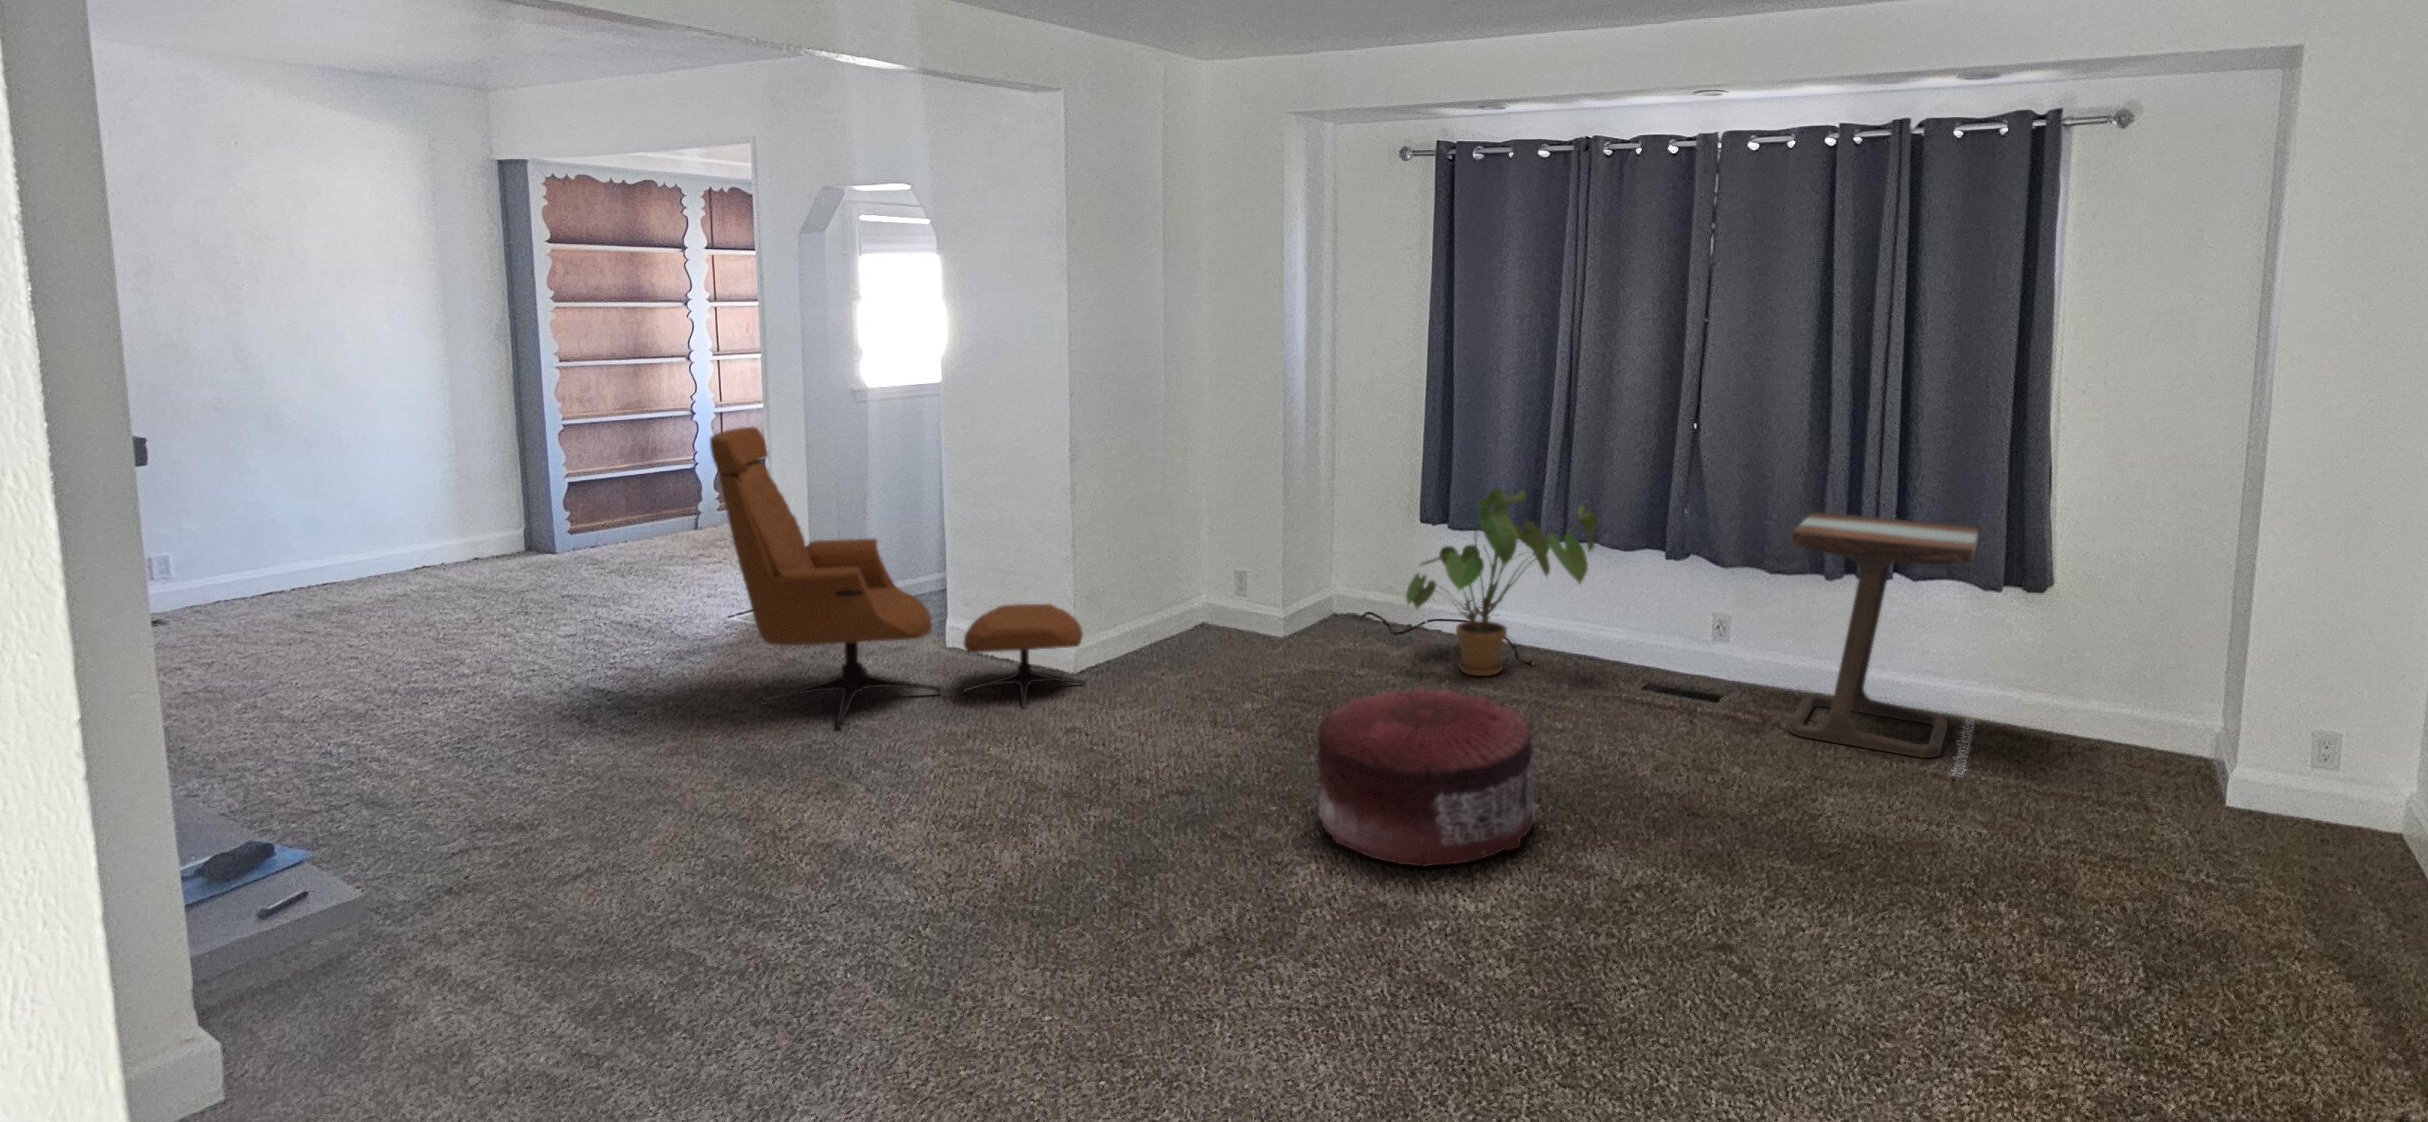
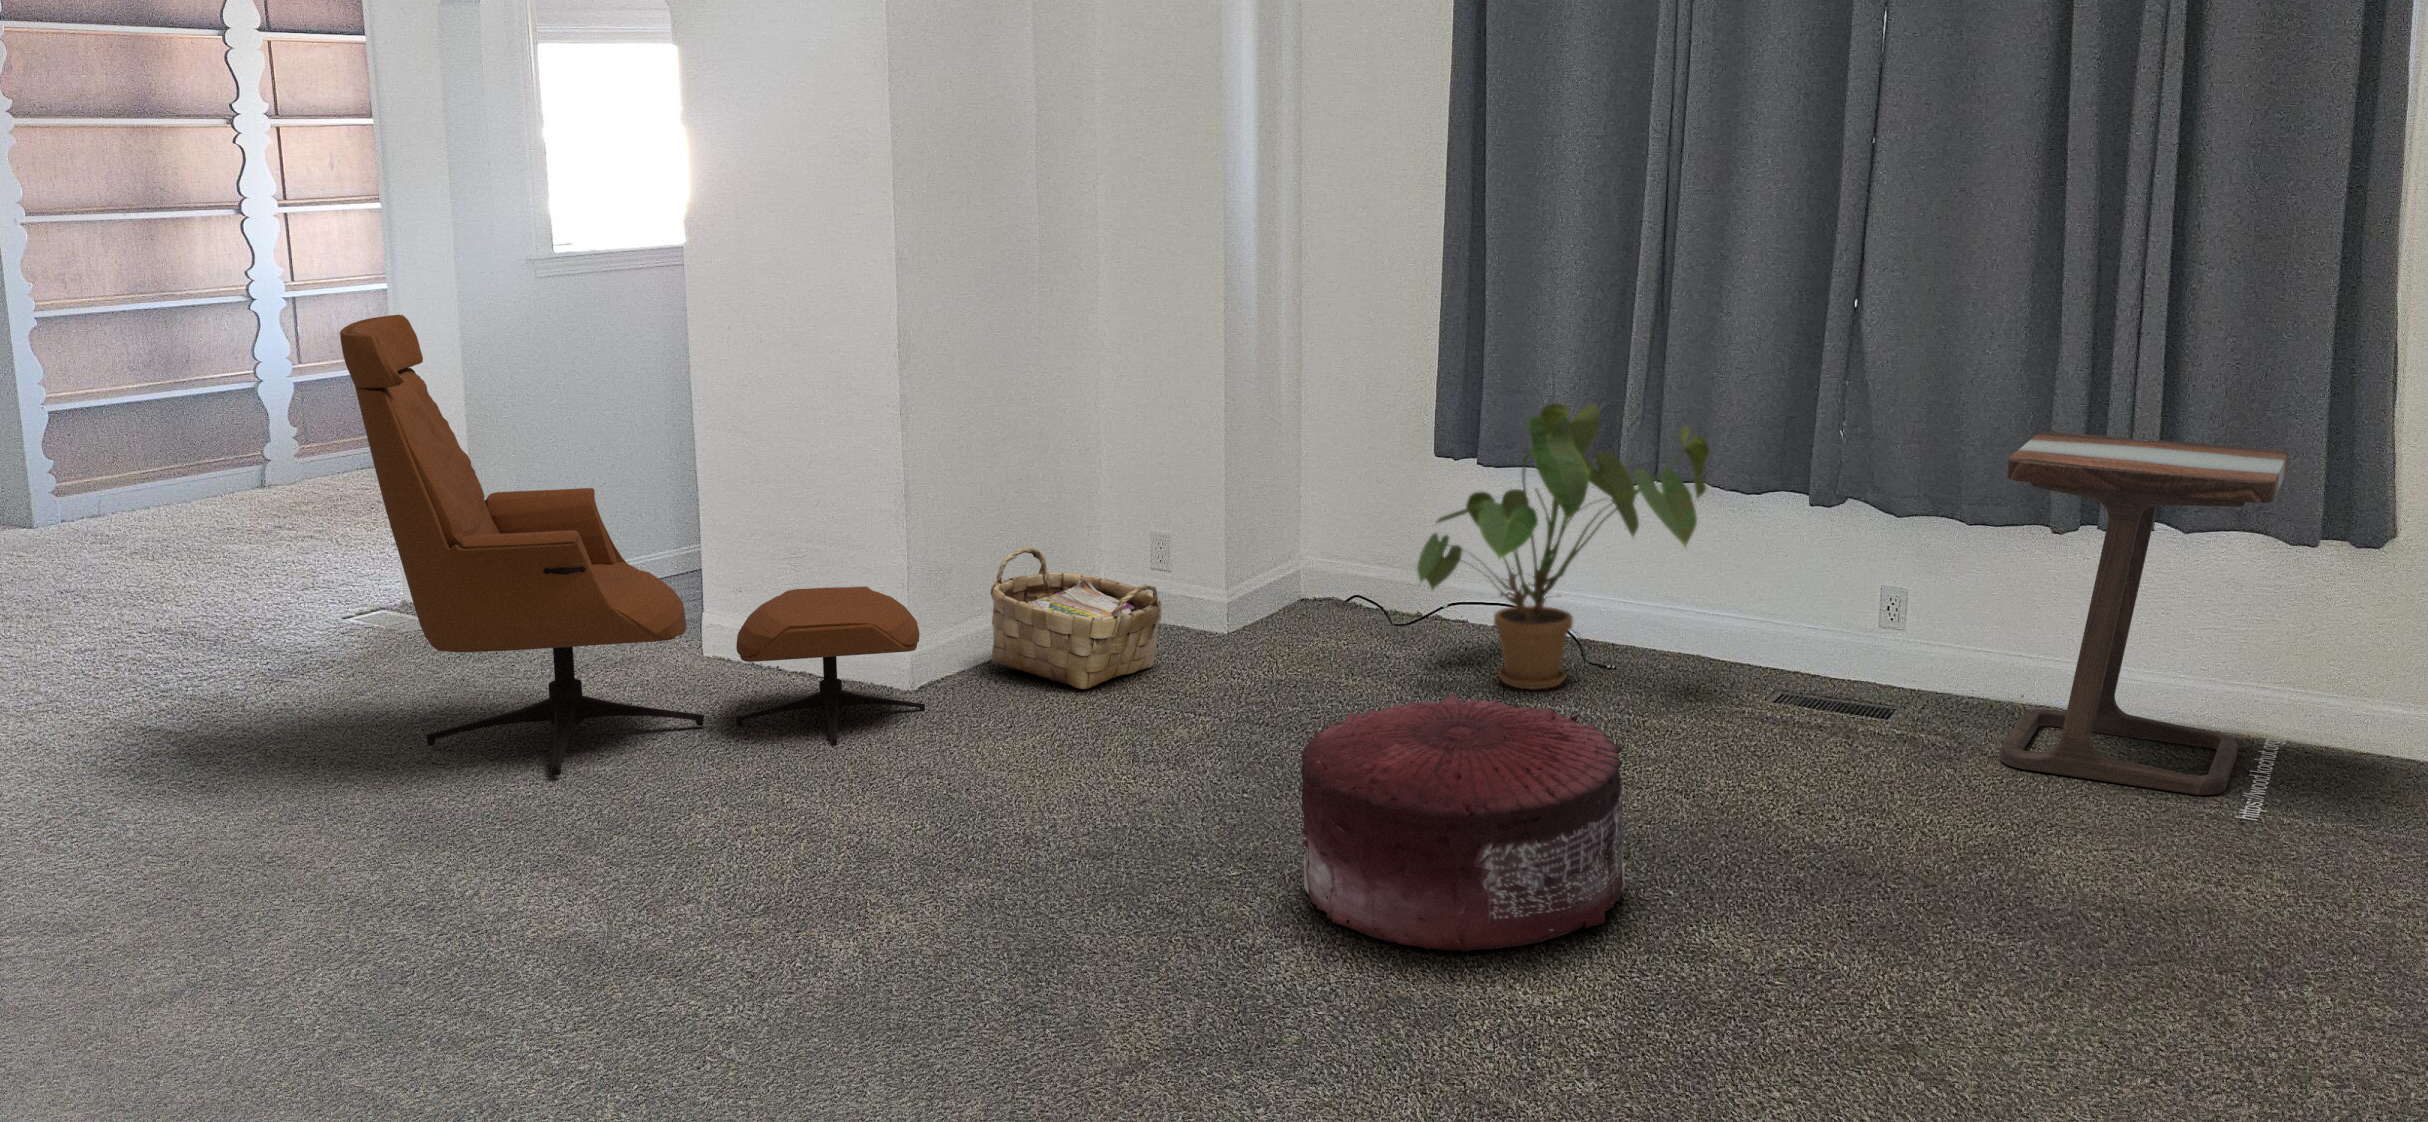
woven basket: none [1132,578,1242,672] -> present [990,547,1162,690]

